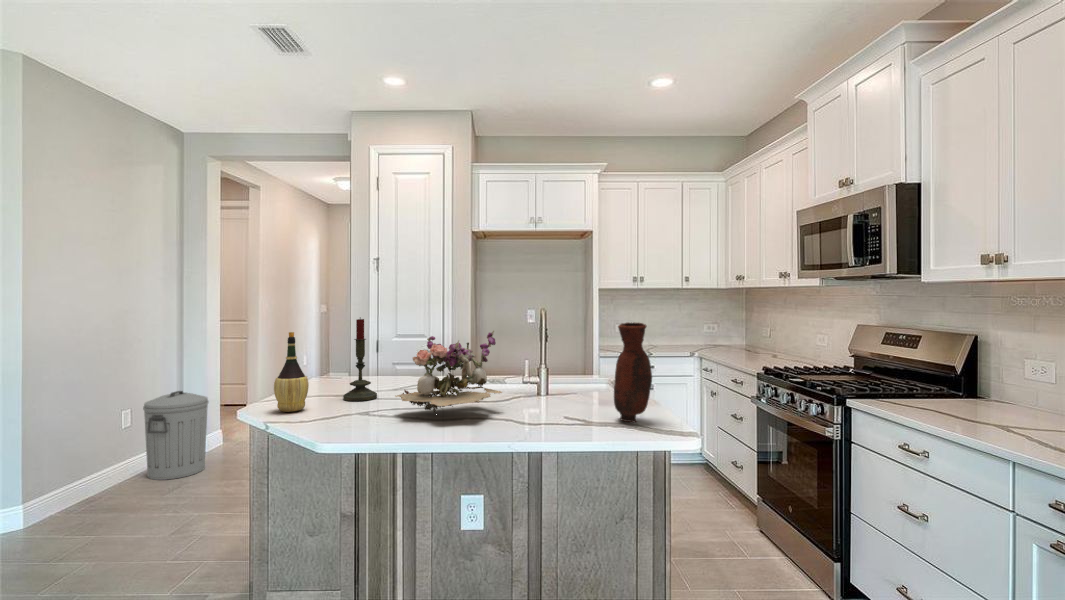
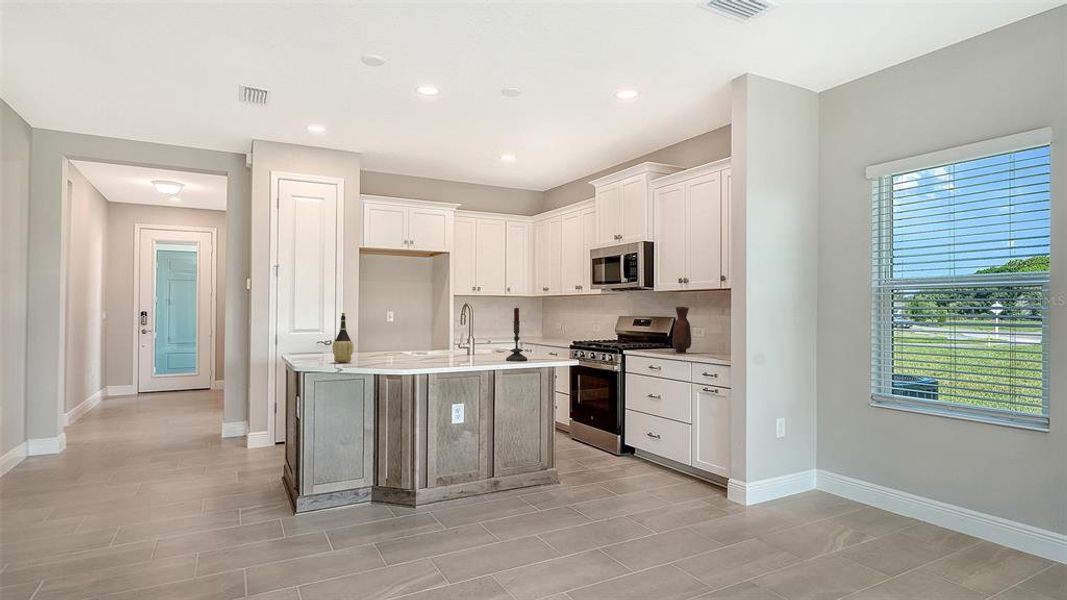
candle: present [343,318,377,401] -> present [506,308,527,361]
vase: present [614,322,652,422] -> present [672,307,691,353]
flower arrangement: present [395,330,502,413] -> none [412,313,469,360]
trash can: present [143,391,209,480] -> none [16,391,86,480]

